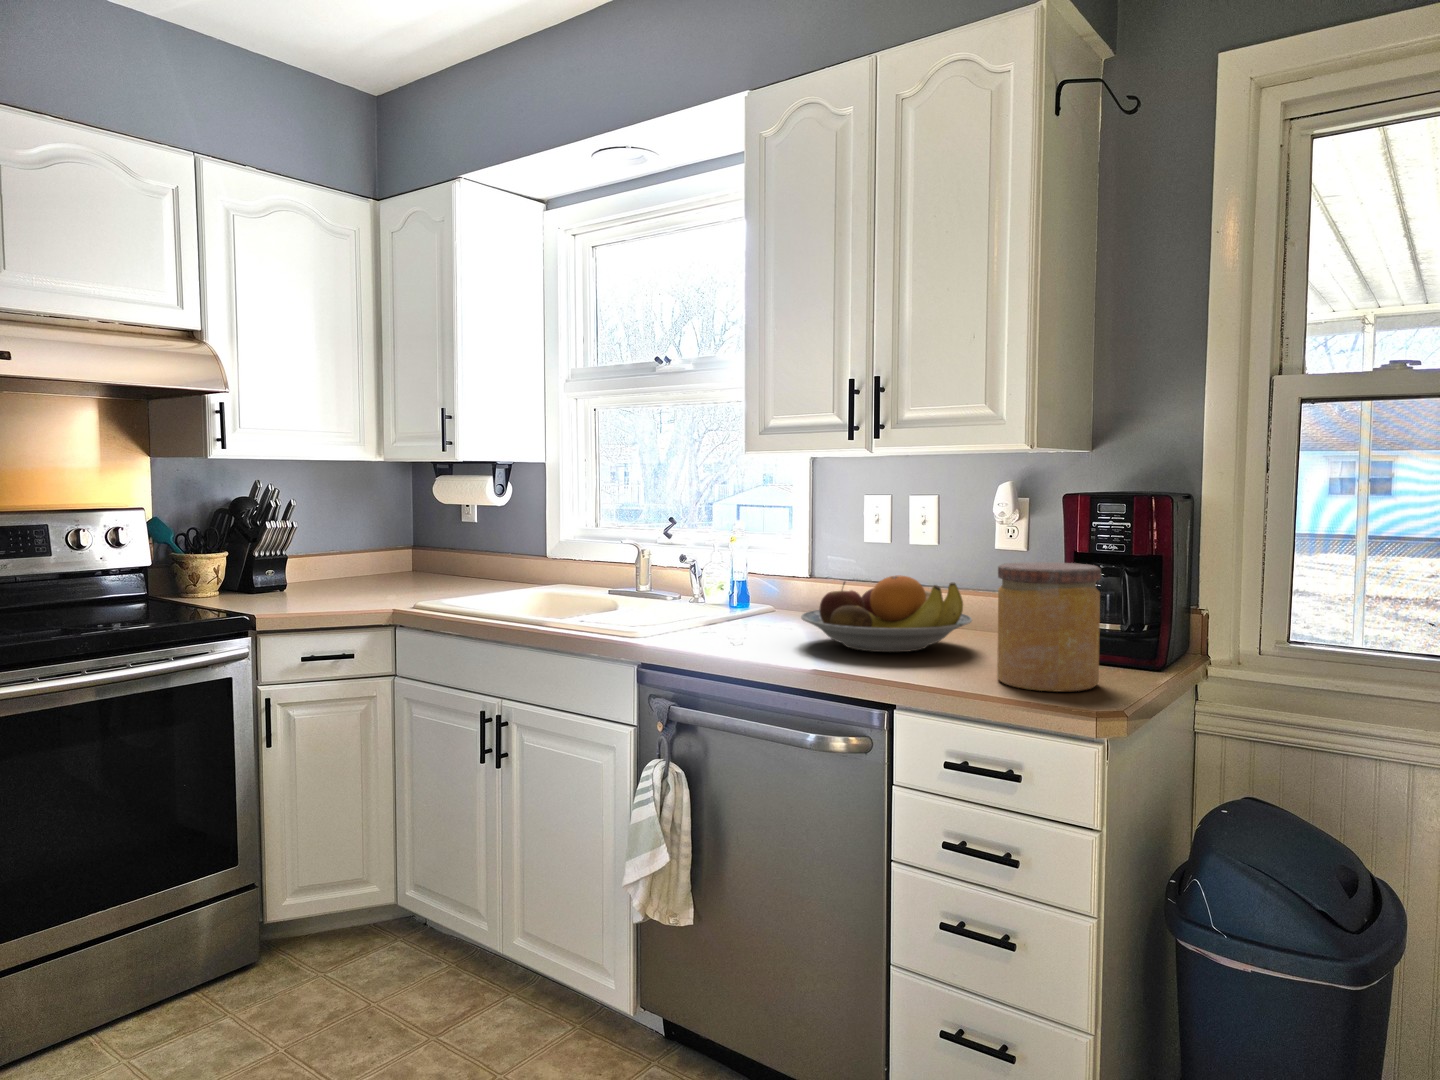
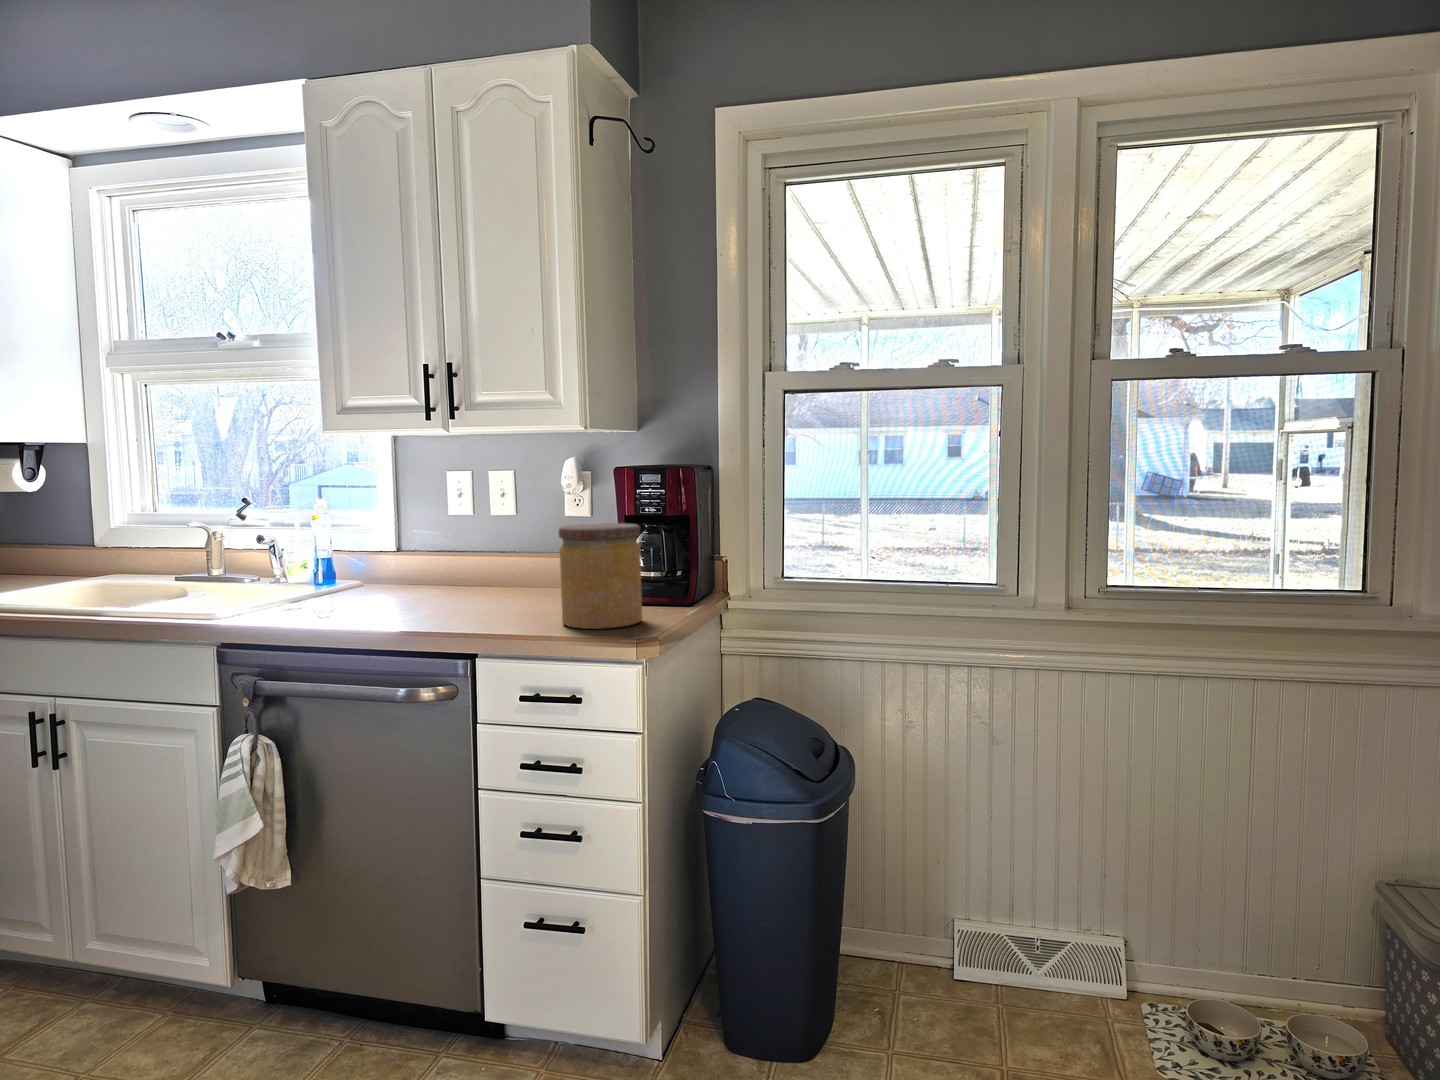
fruit bowl: present [801,576,972,652] -> none [386,542,543,611]

